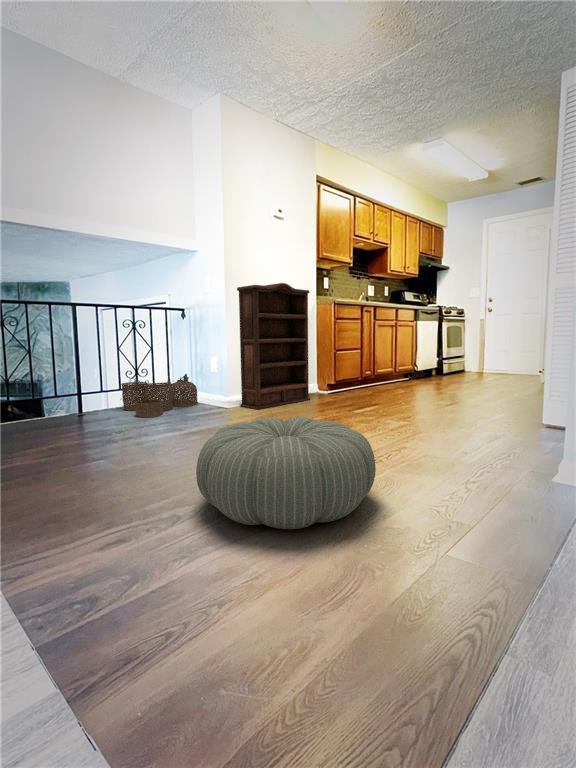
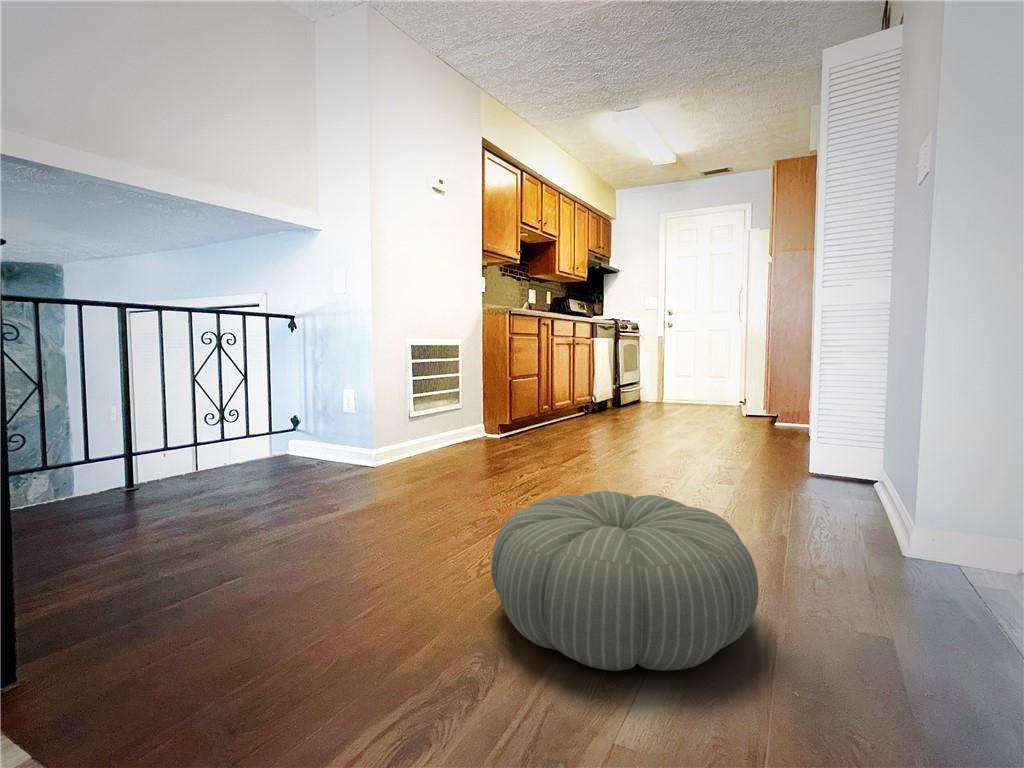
bookshelf: present [237,283,310,409] -> none [391,285,485,468]
woven basket: present [121,377,198,417] -> none [197,420,319,490]

